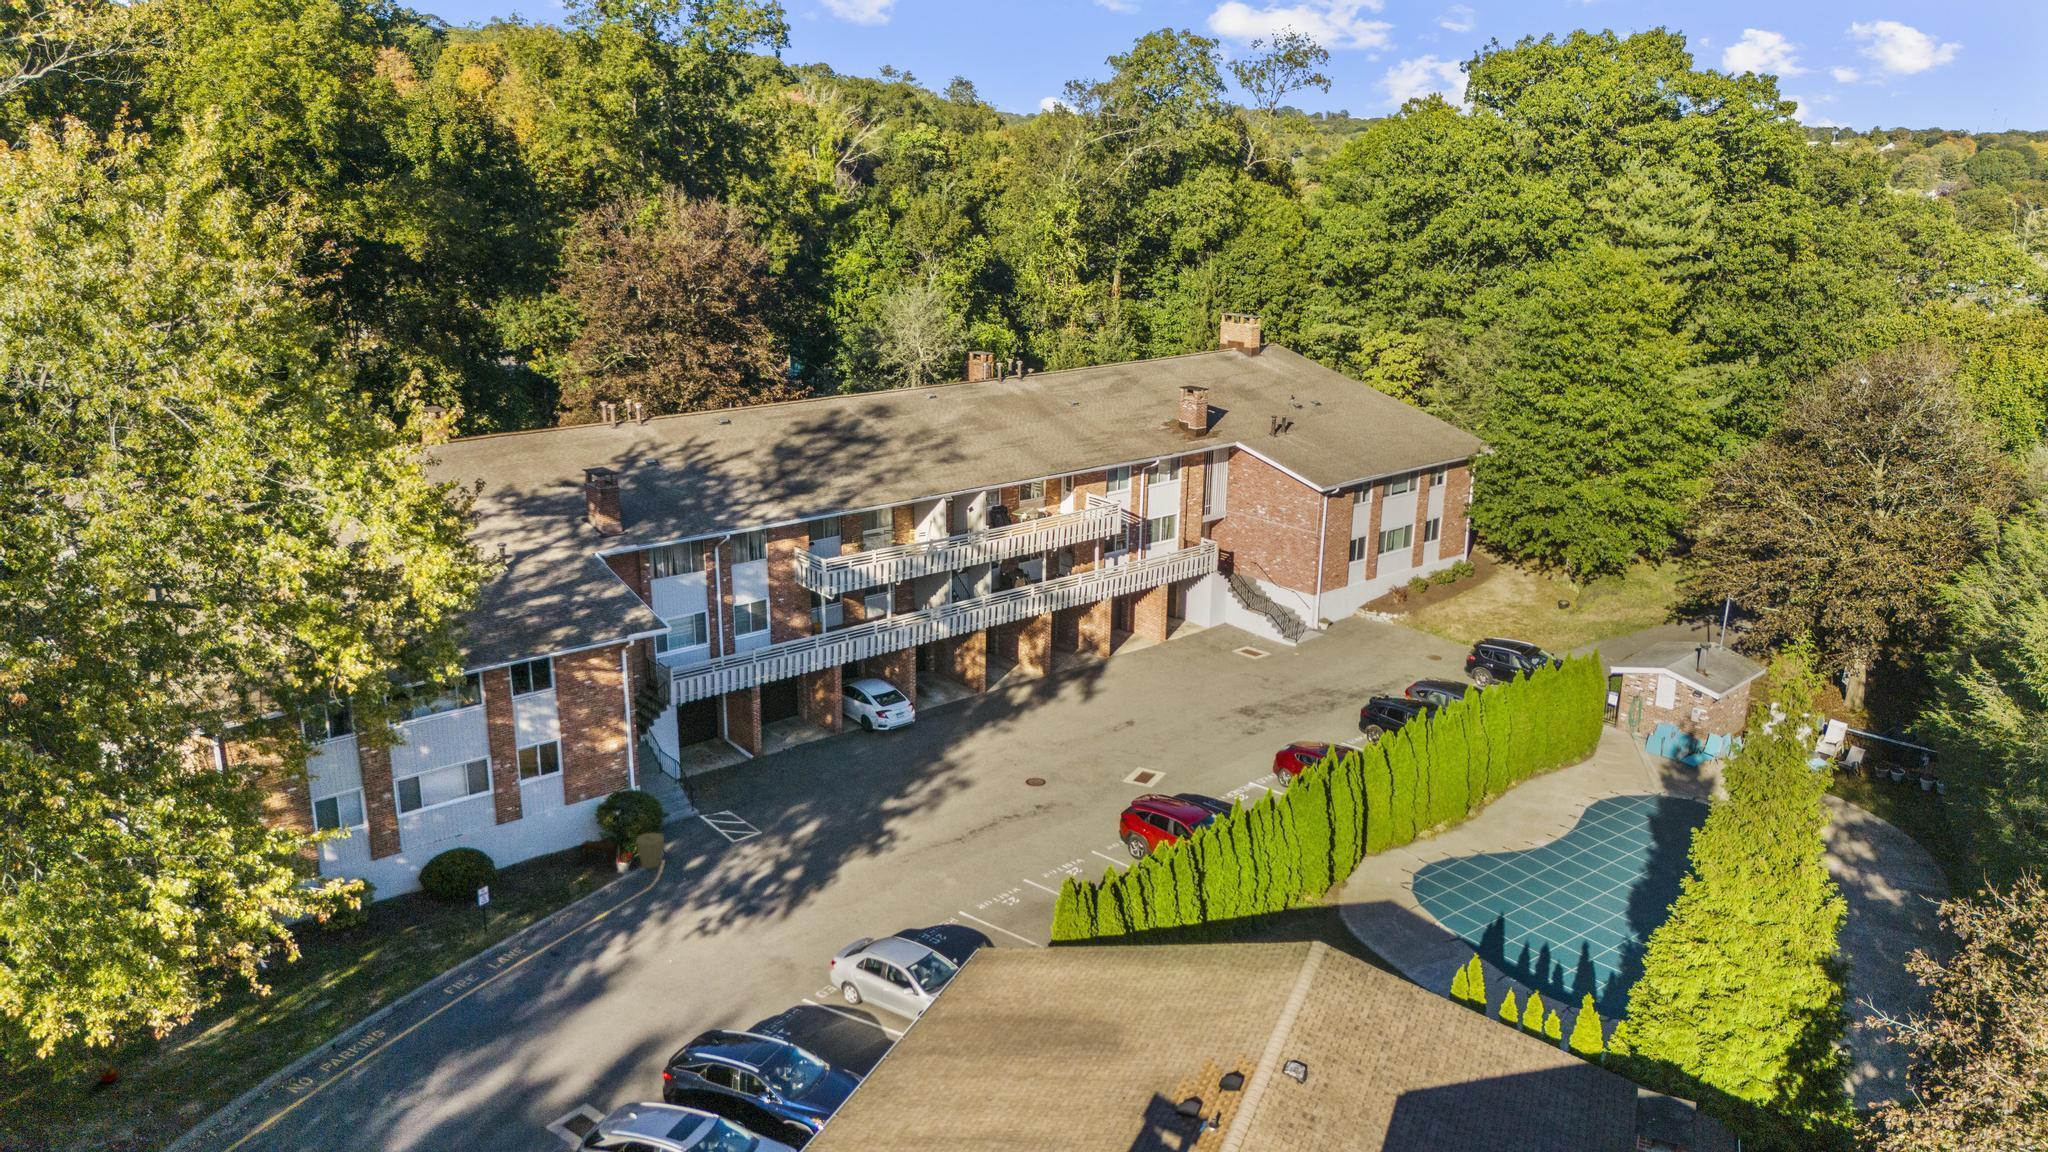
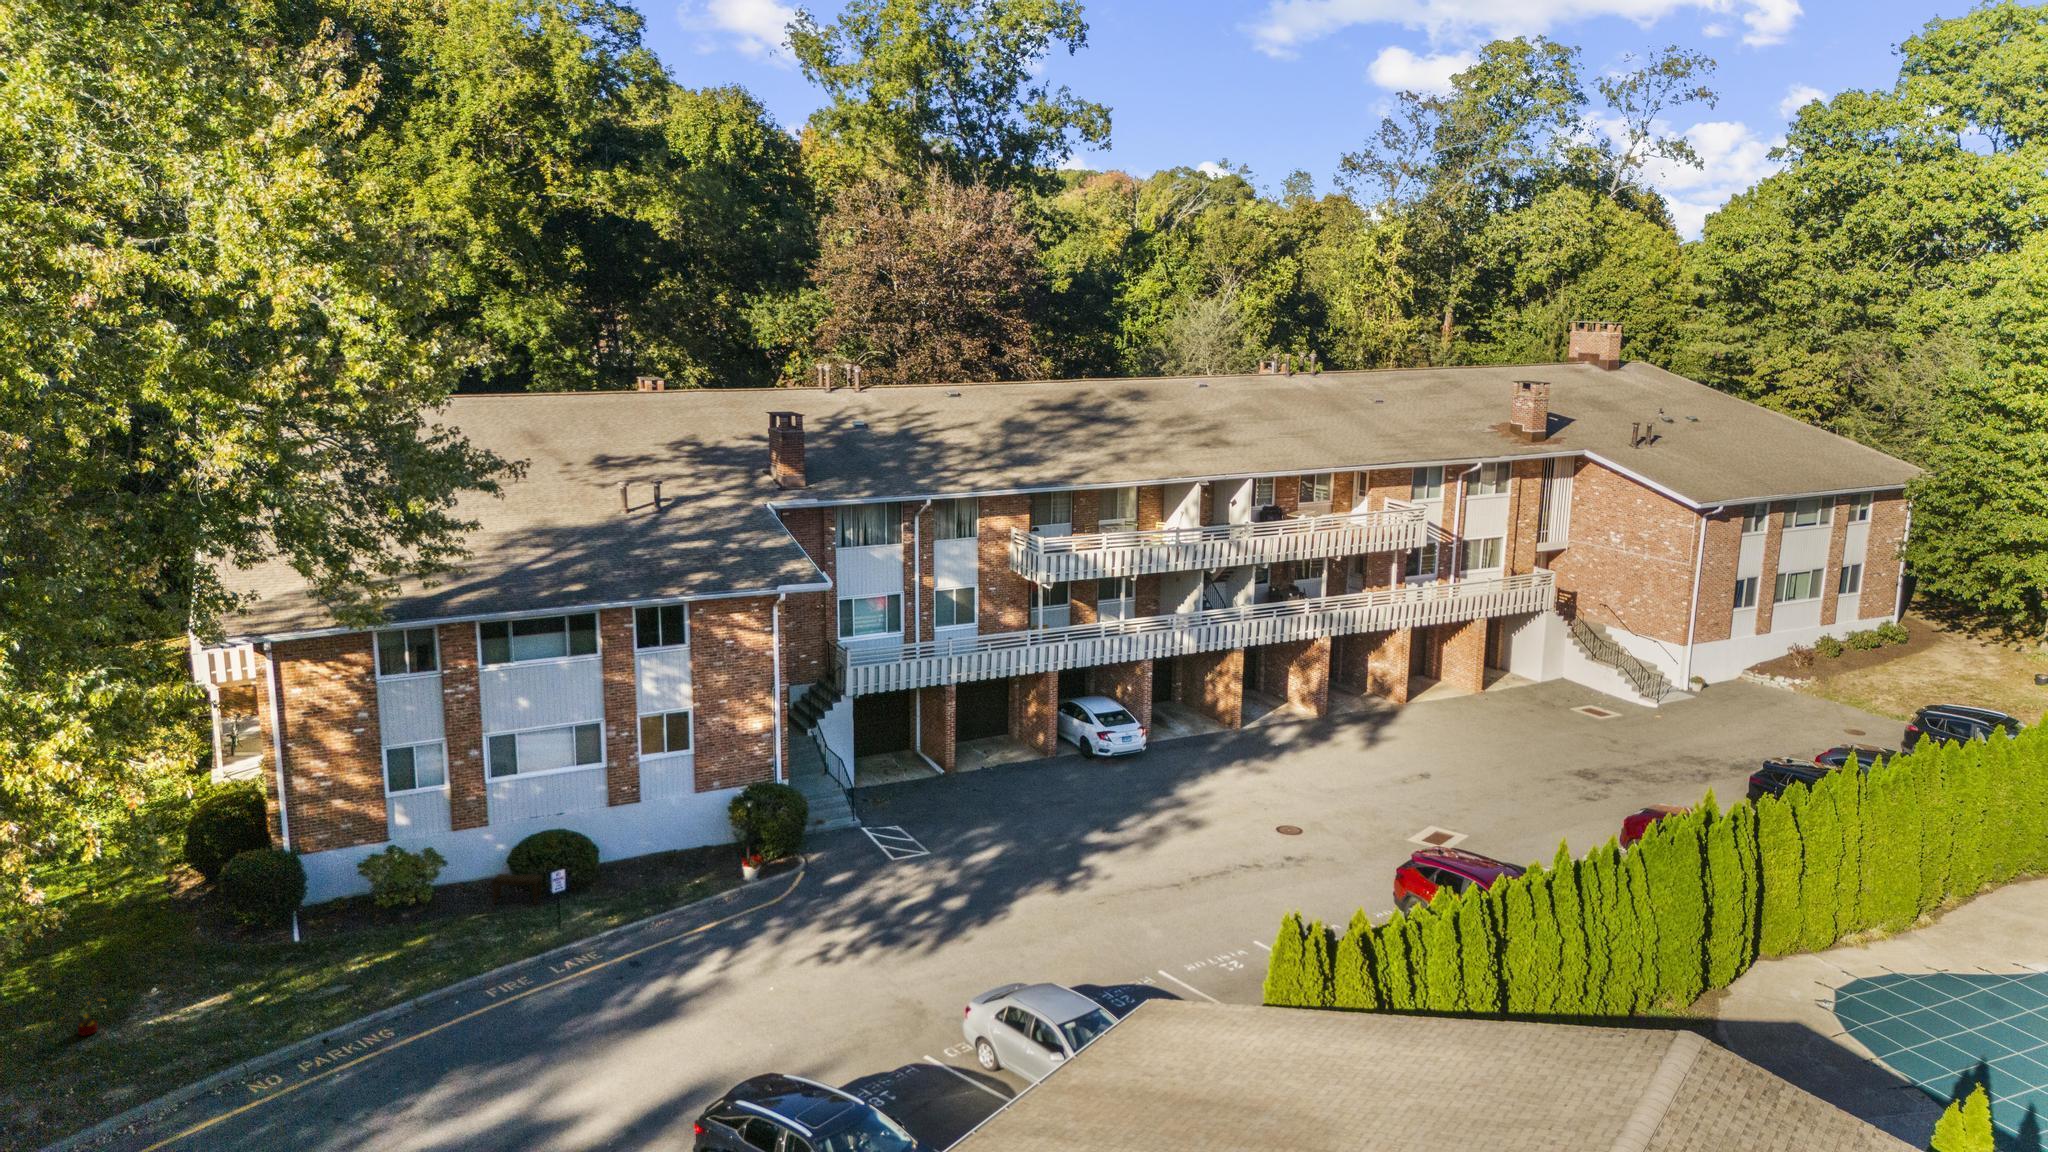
trash can: present [636,833,664,868] -> none [768,835,802,878]
bench: present [579,840,616,865] -> present [492,874,542,904]

